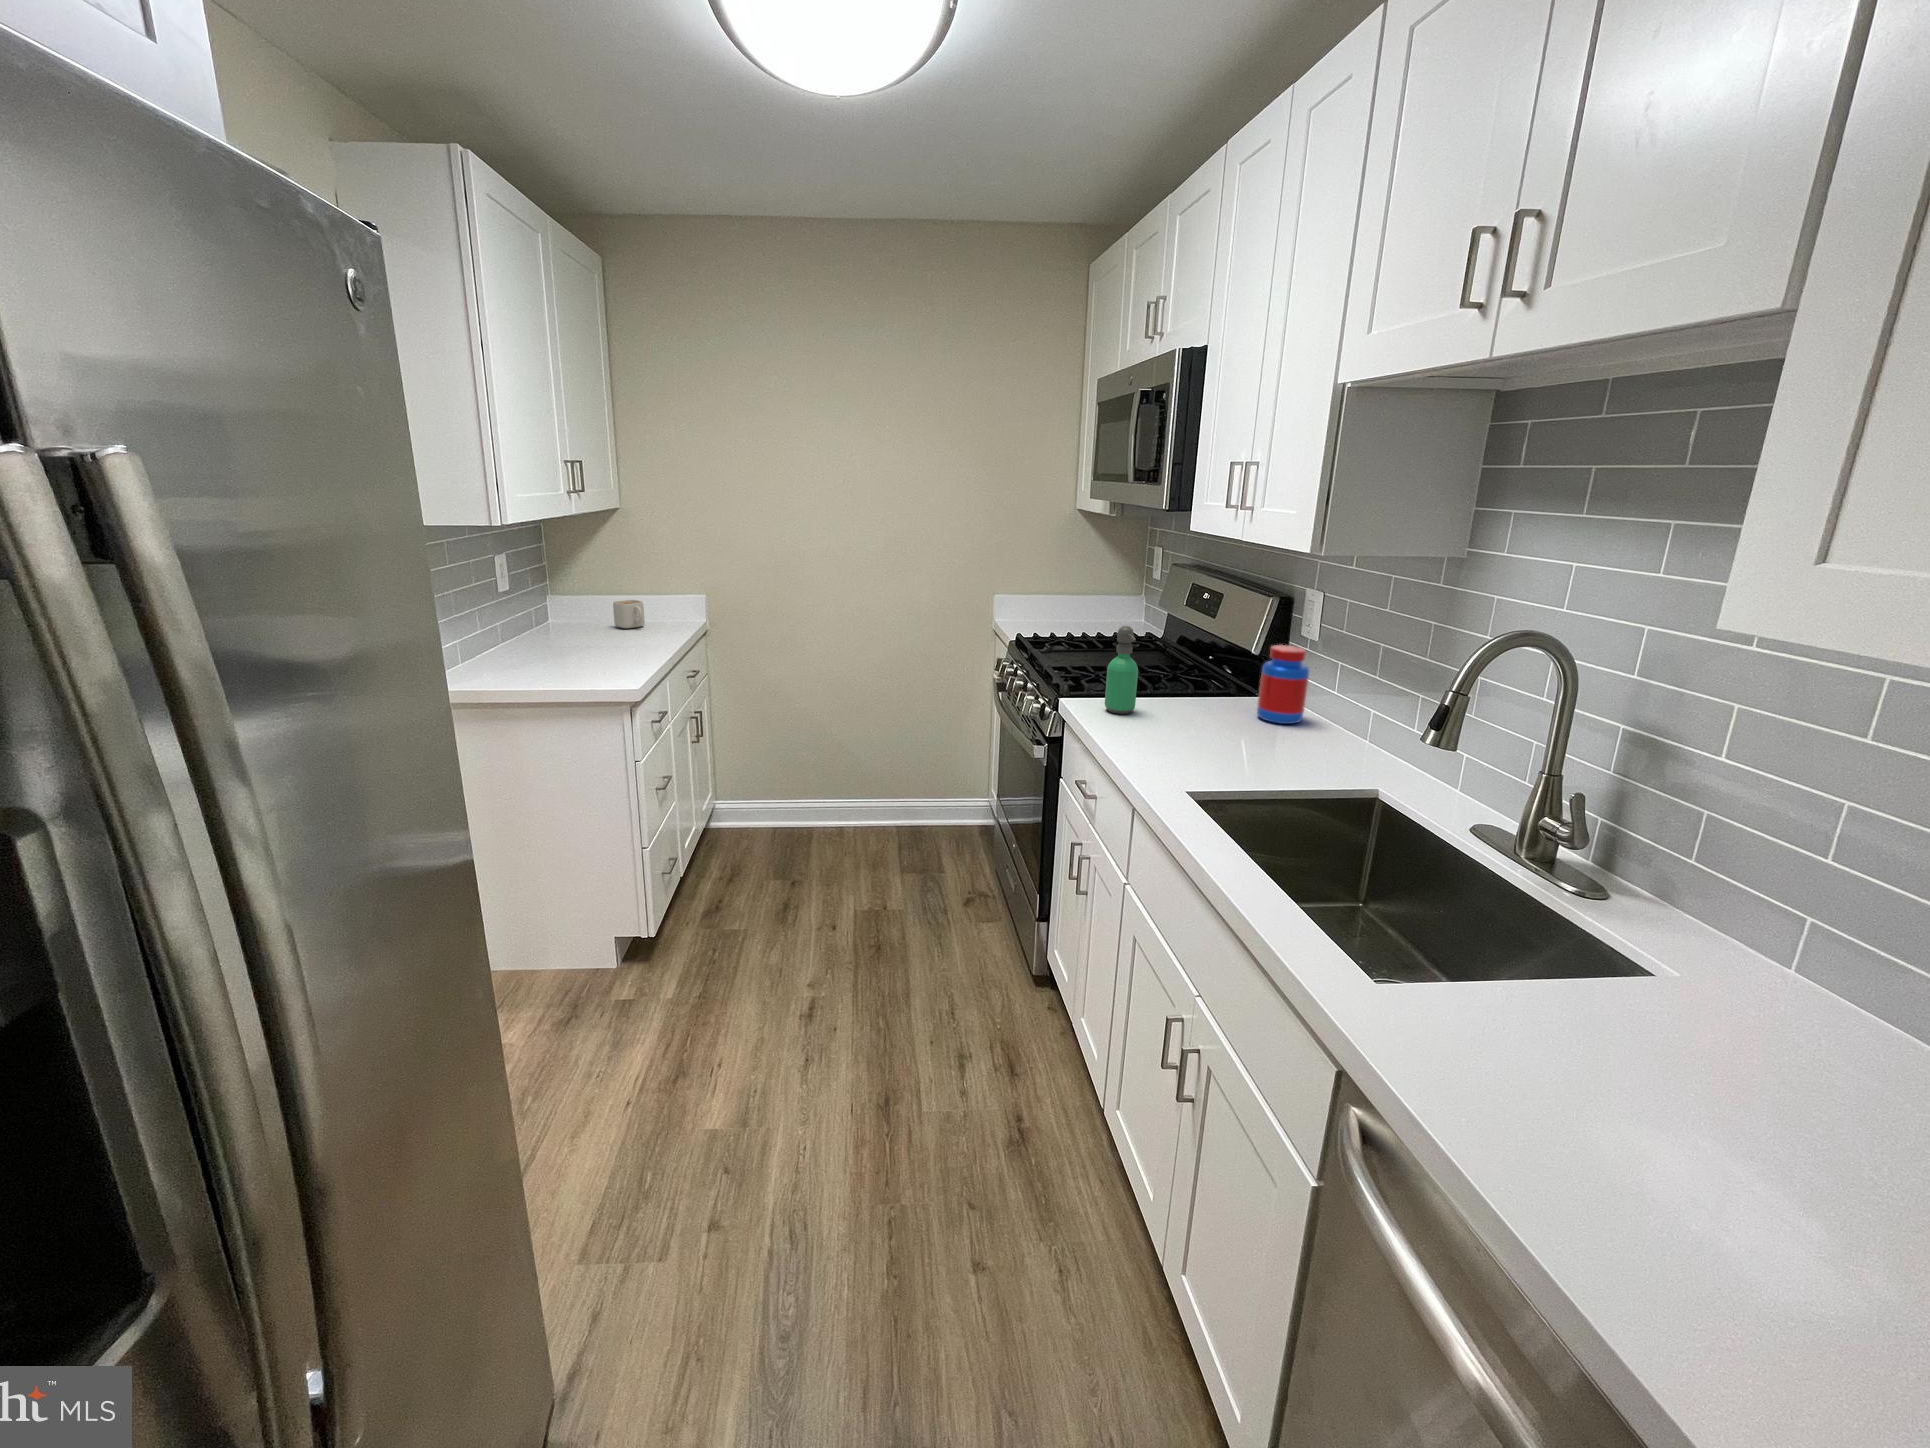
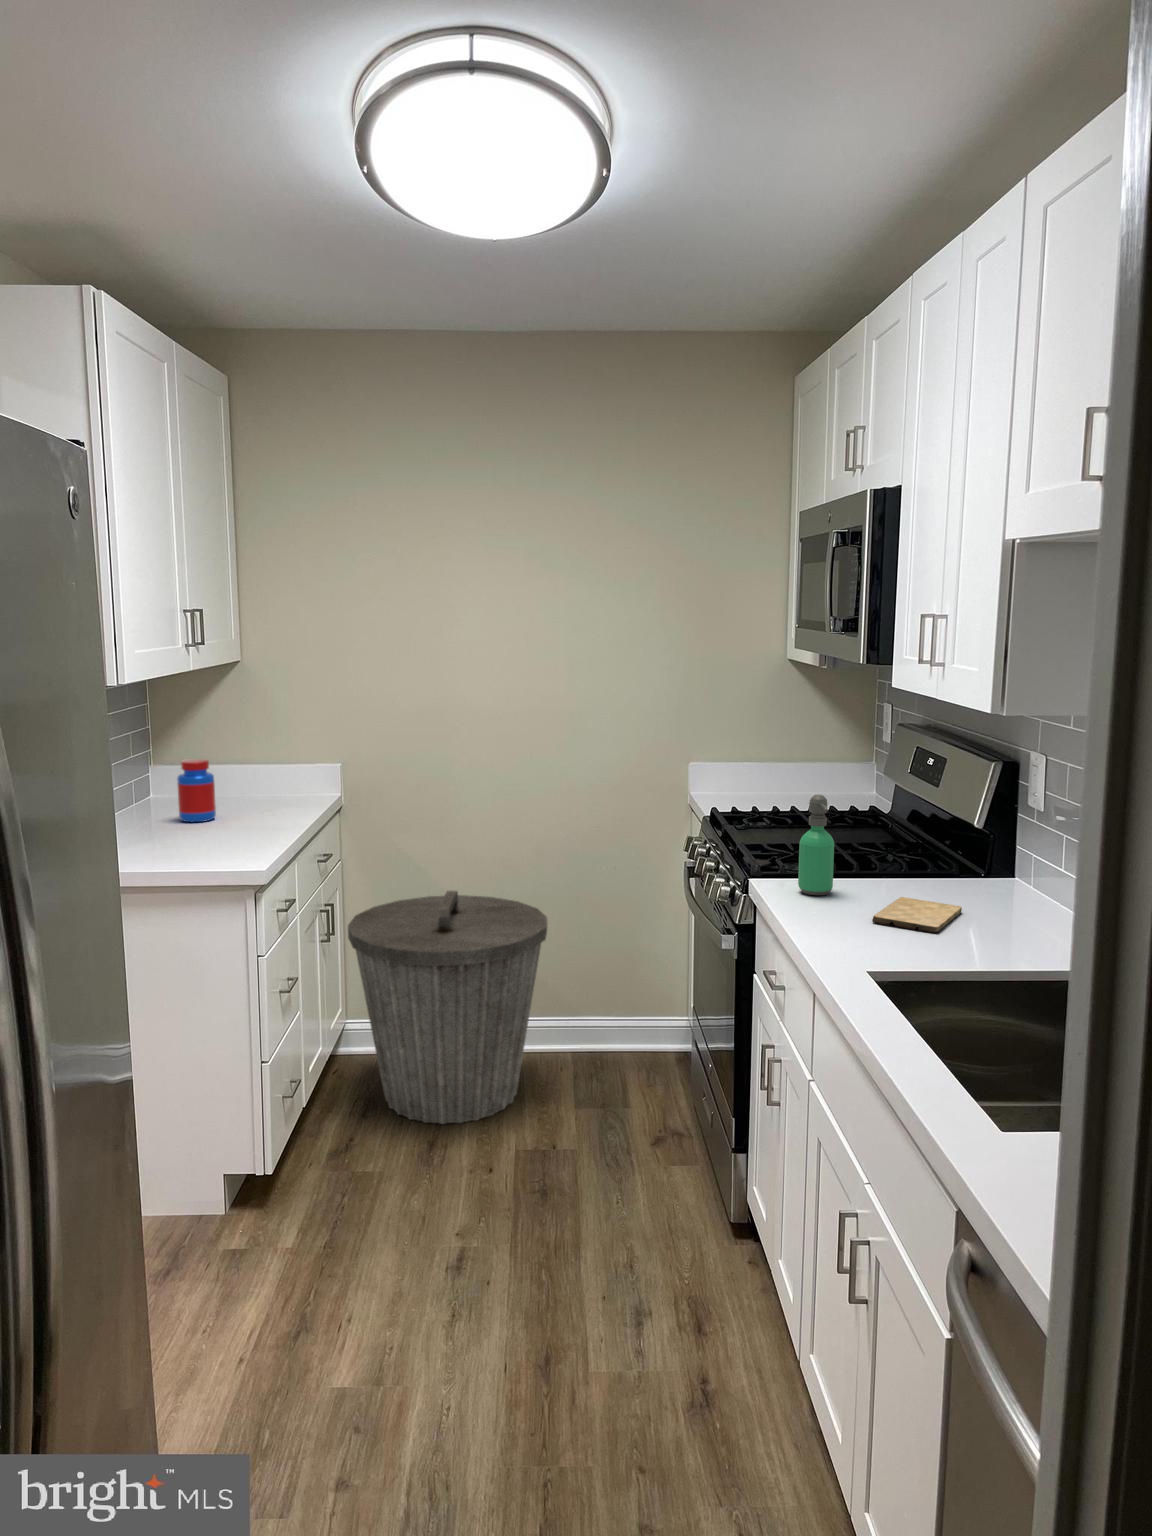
mug: present [613,600,645,628] -> none [228,770,265,804]
jar: present [1257,645,1309,724] -> present [177,759,216,822]
trash can: none [715,700,879,888] -> present [348,891,547,1124]
cutting board: none [1176,716,1252,751] -> present [872,897,962,932]

